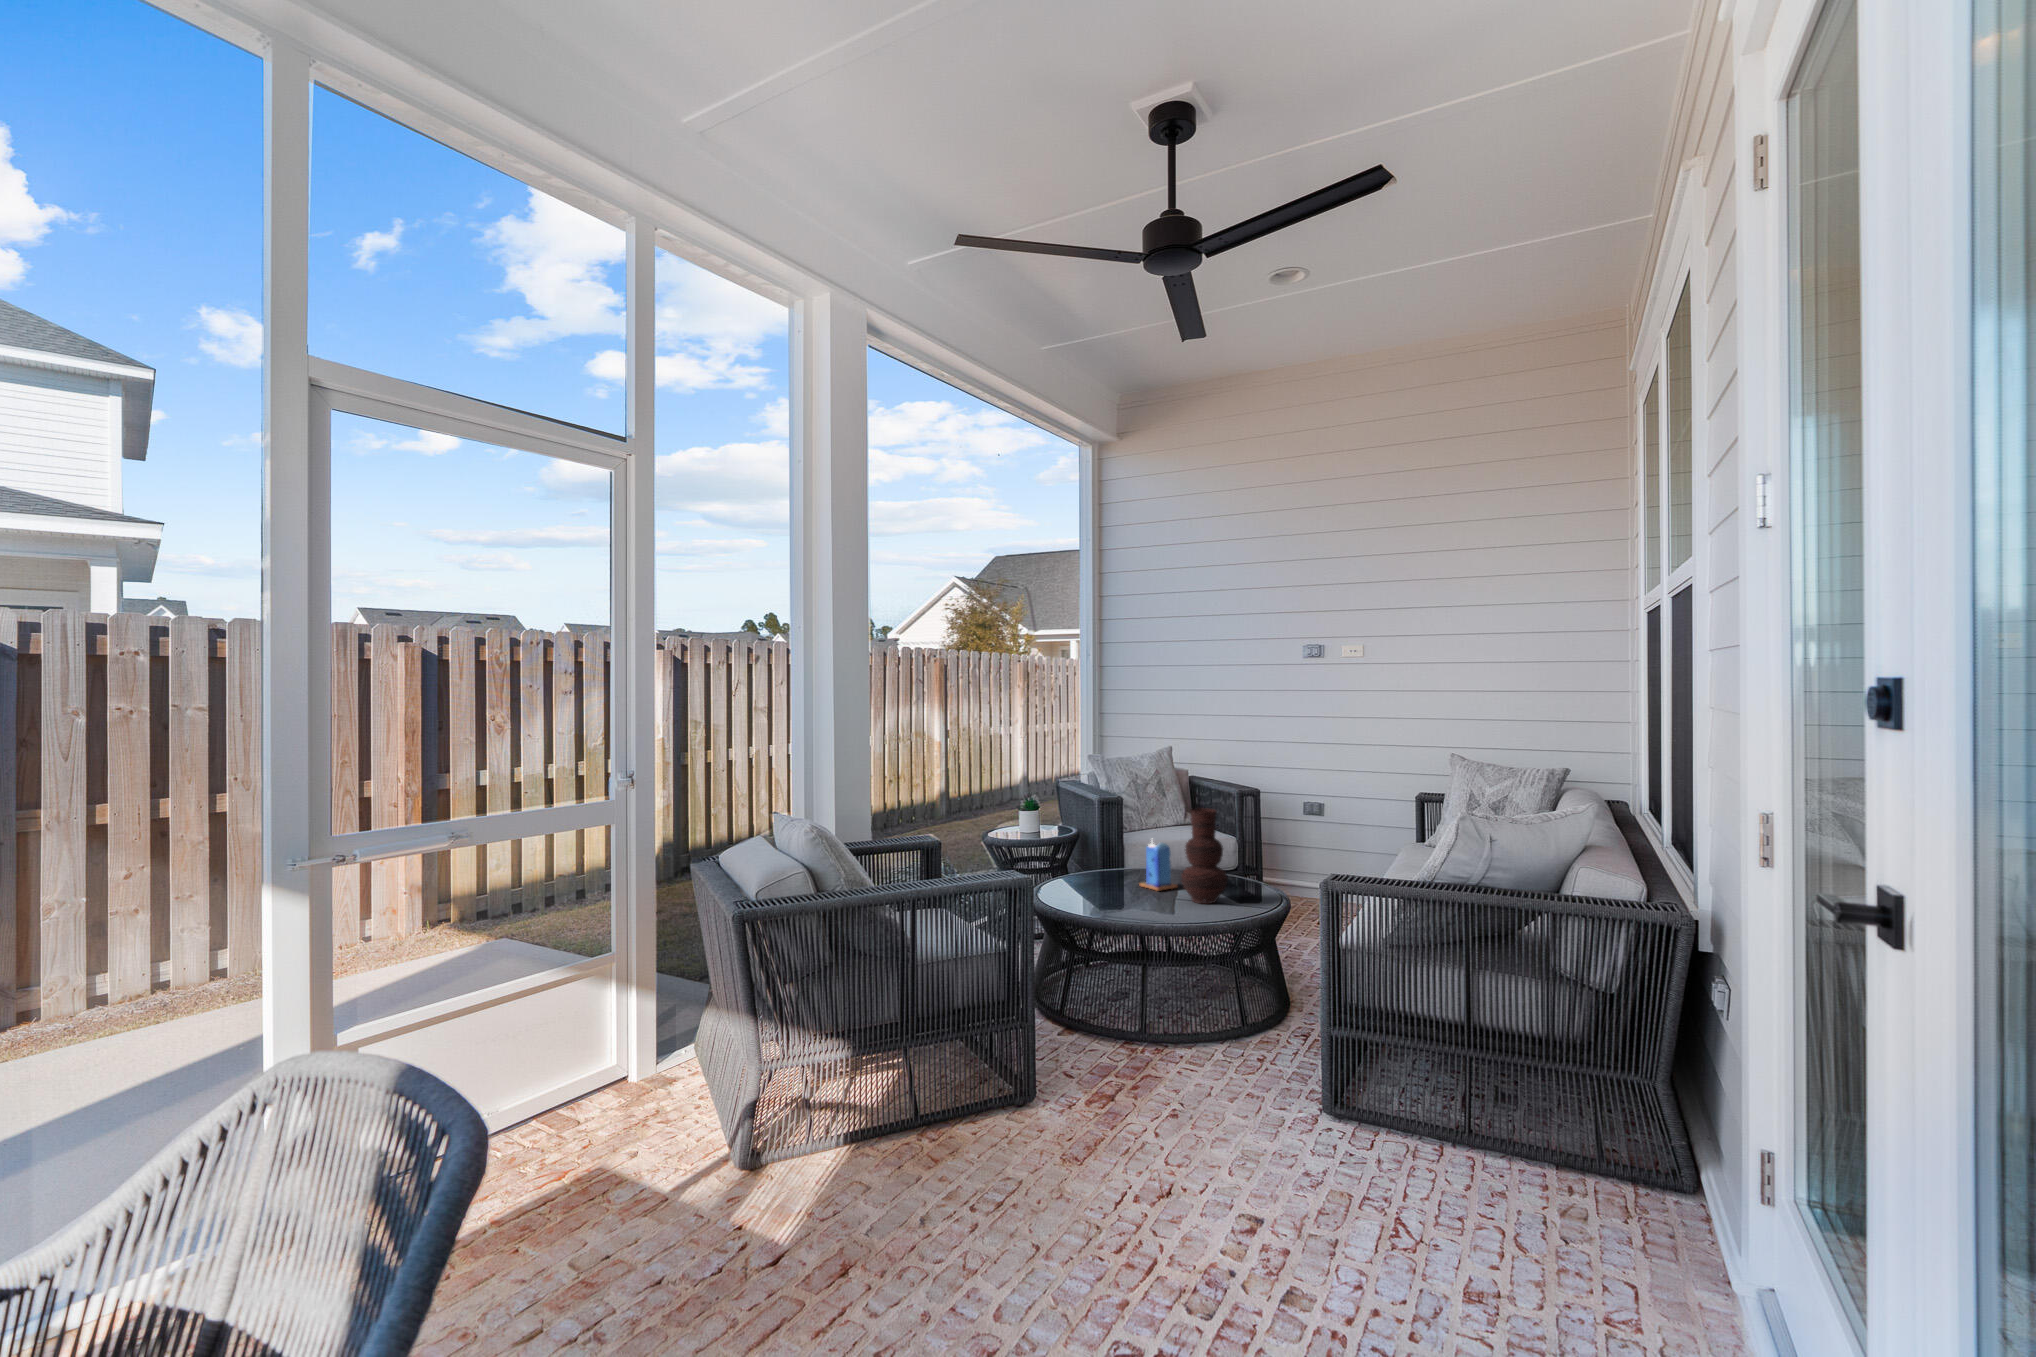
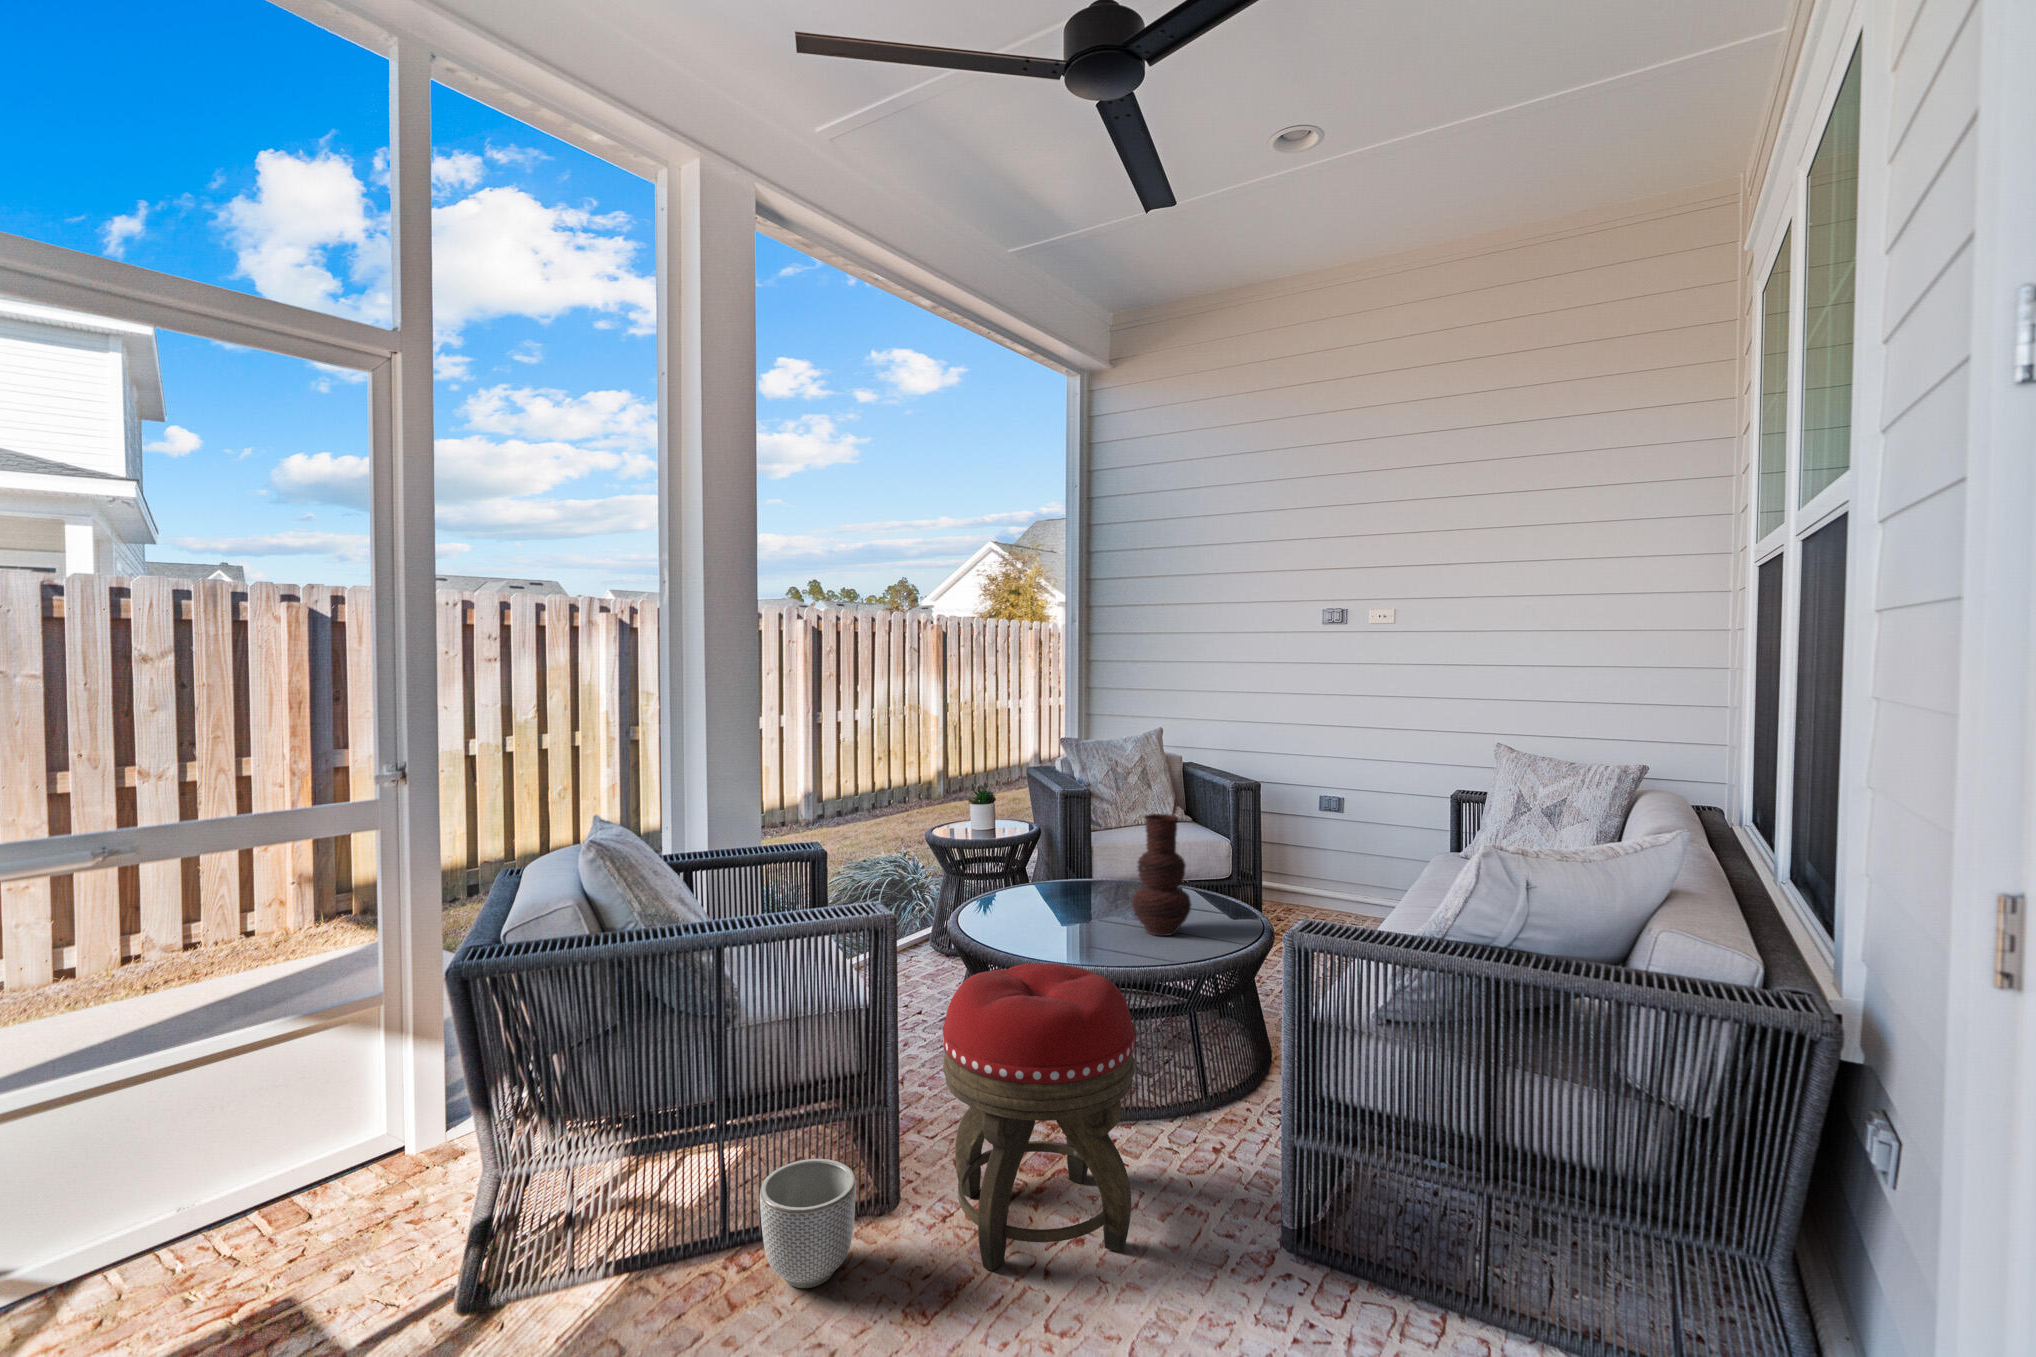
candle: present [1140,841,1178,891] -> none [1088,847,1135,915]
footstool: none [1068,916,1213,1134] -> present [943,963,1135,1271]
planter: none [949,1059,1018,1148] -> present [760,1159,856,1288]

